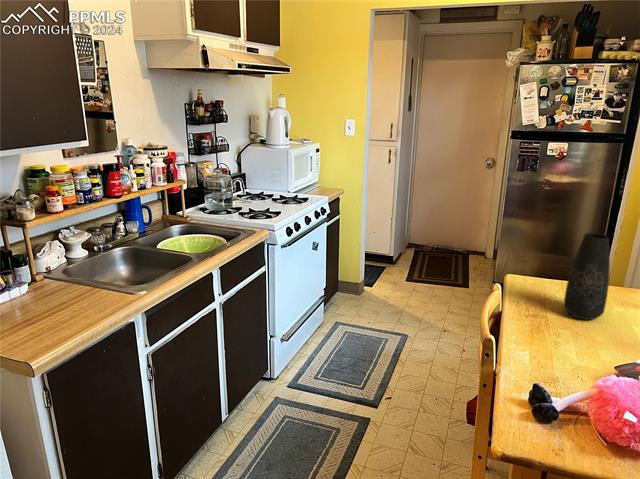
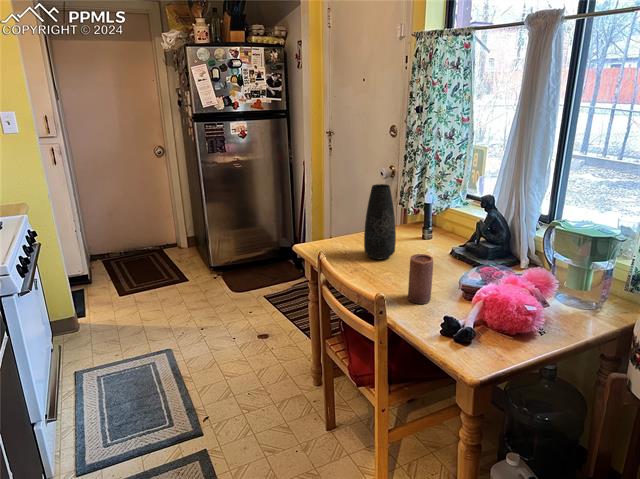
candle: none [544,315,580,373] -> present [408,254,433,304]

